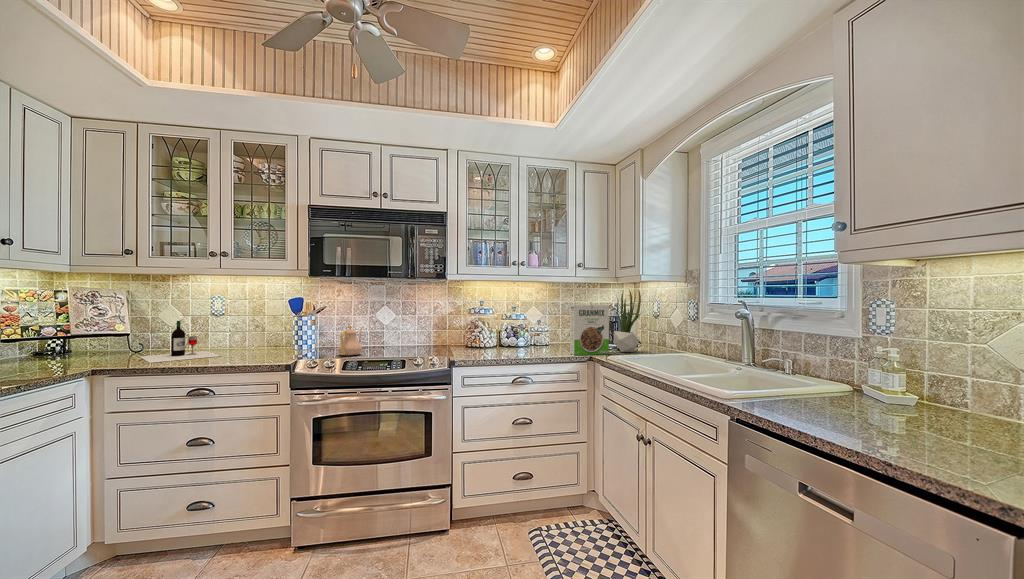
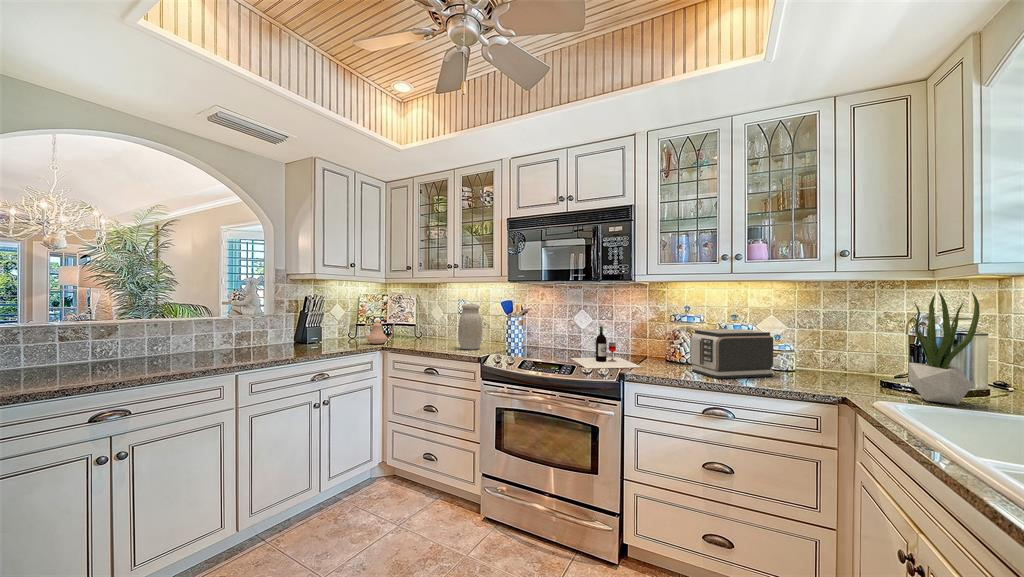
jar: none [236,303,271,359] -> present [458,304,482,350]
cereal box: present [570,305,609,355] -> none [808,315,888,400]
toaster: none [494,317,545,355] -> present [690,329,773,379]
wine bottle: present [140,321,219,363] -> present [571,326,641,368]
teapot: present [338,325,363,356] -> present [364,320,396,344]

